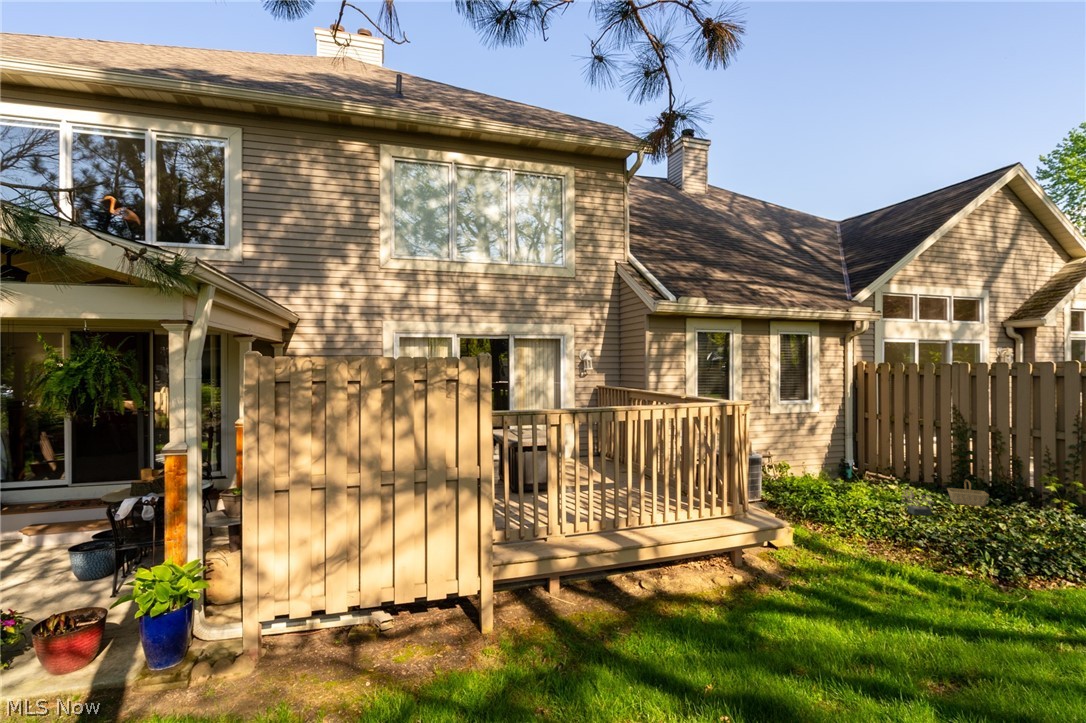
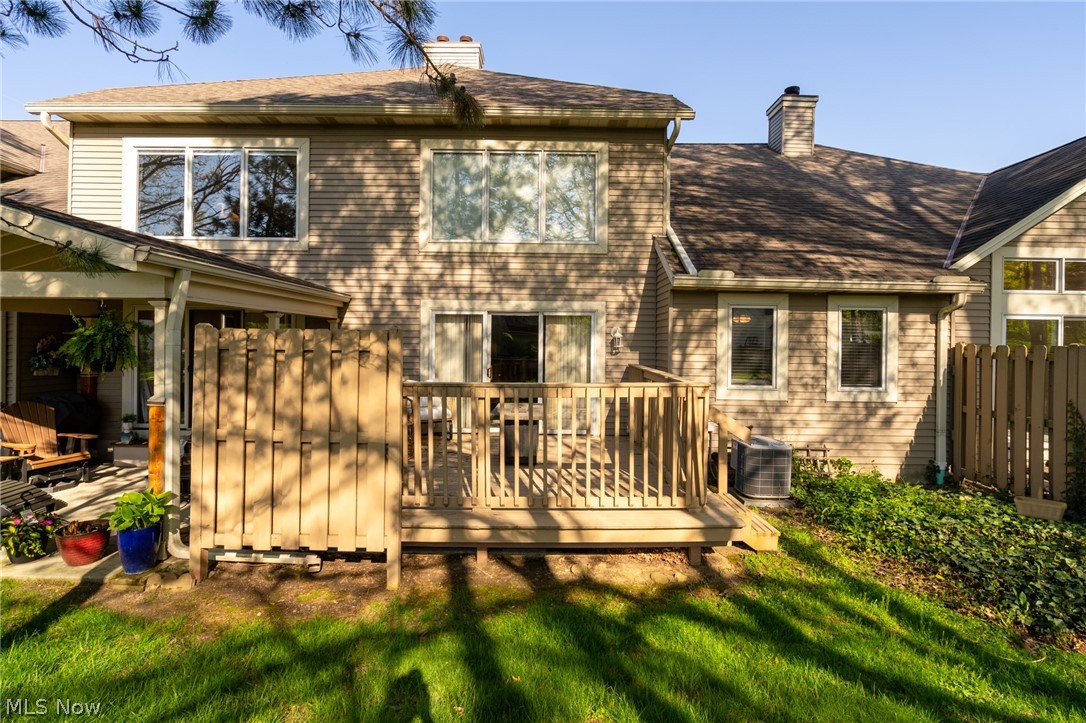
decorative plant: present [906,491,932,515] -> none [929,489,972,522]

